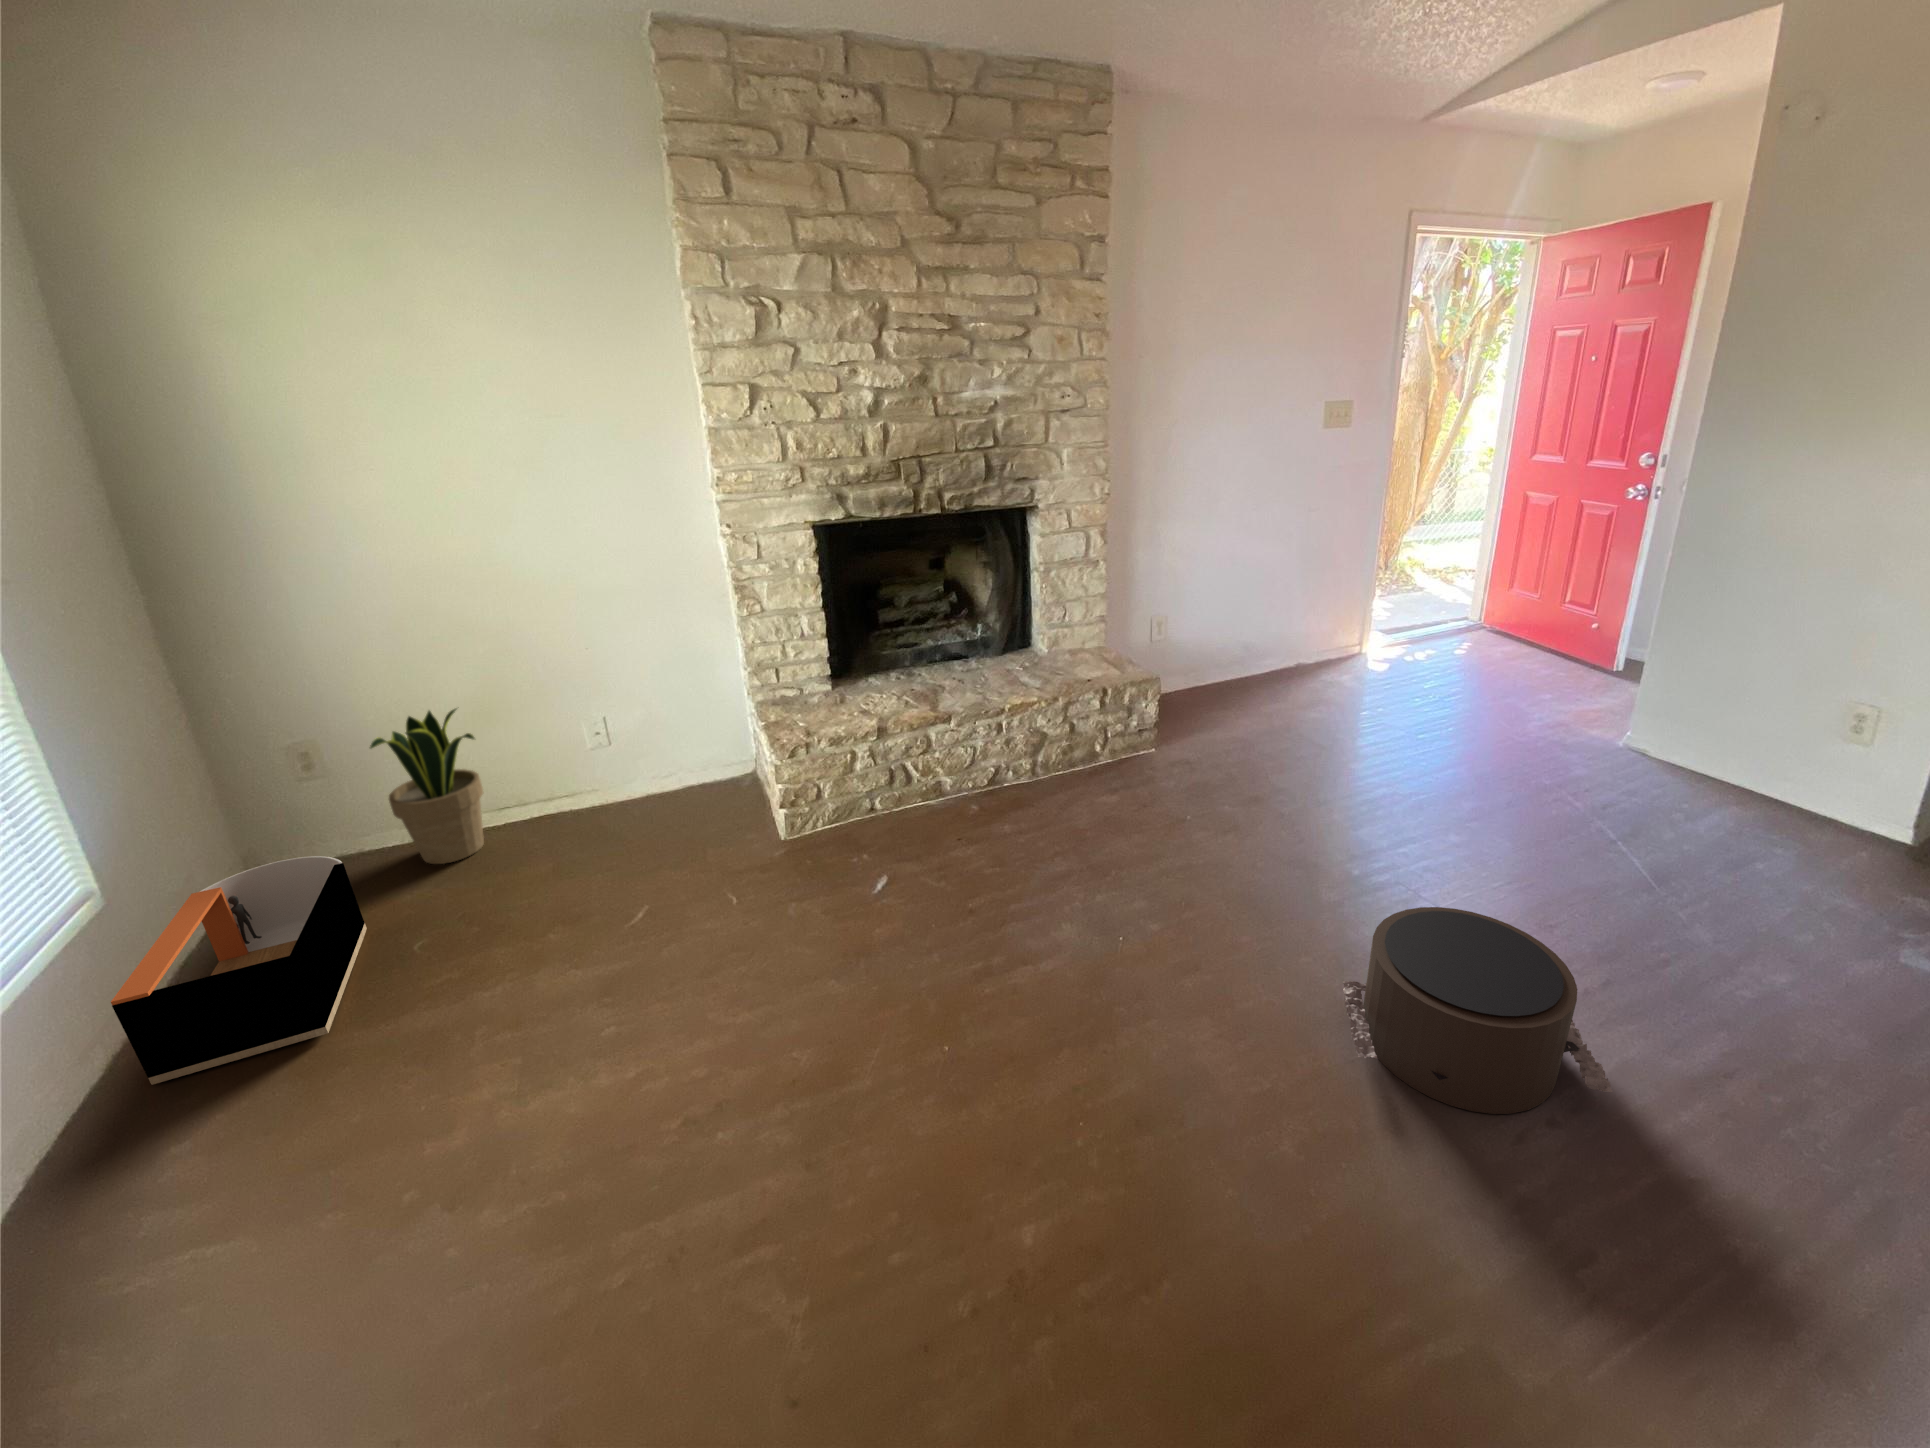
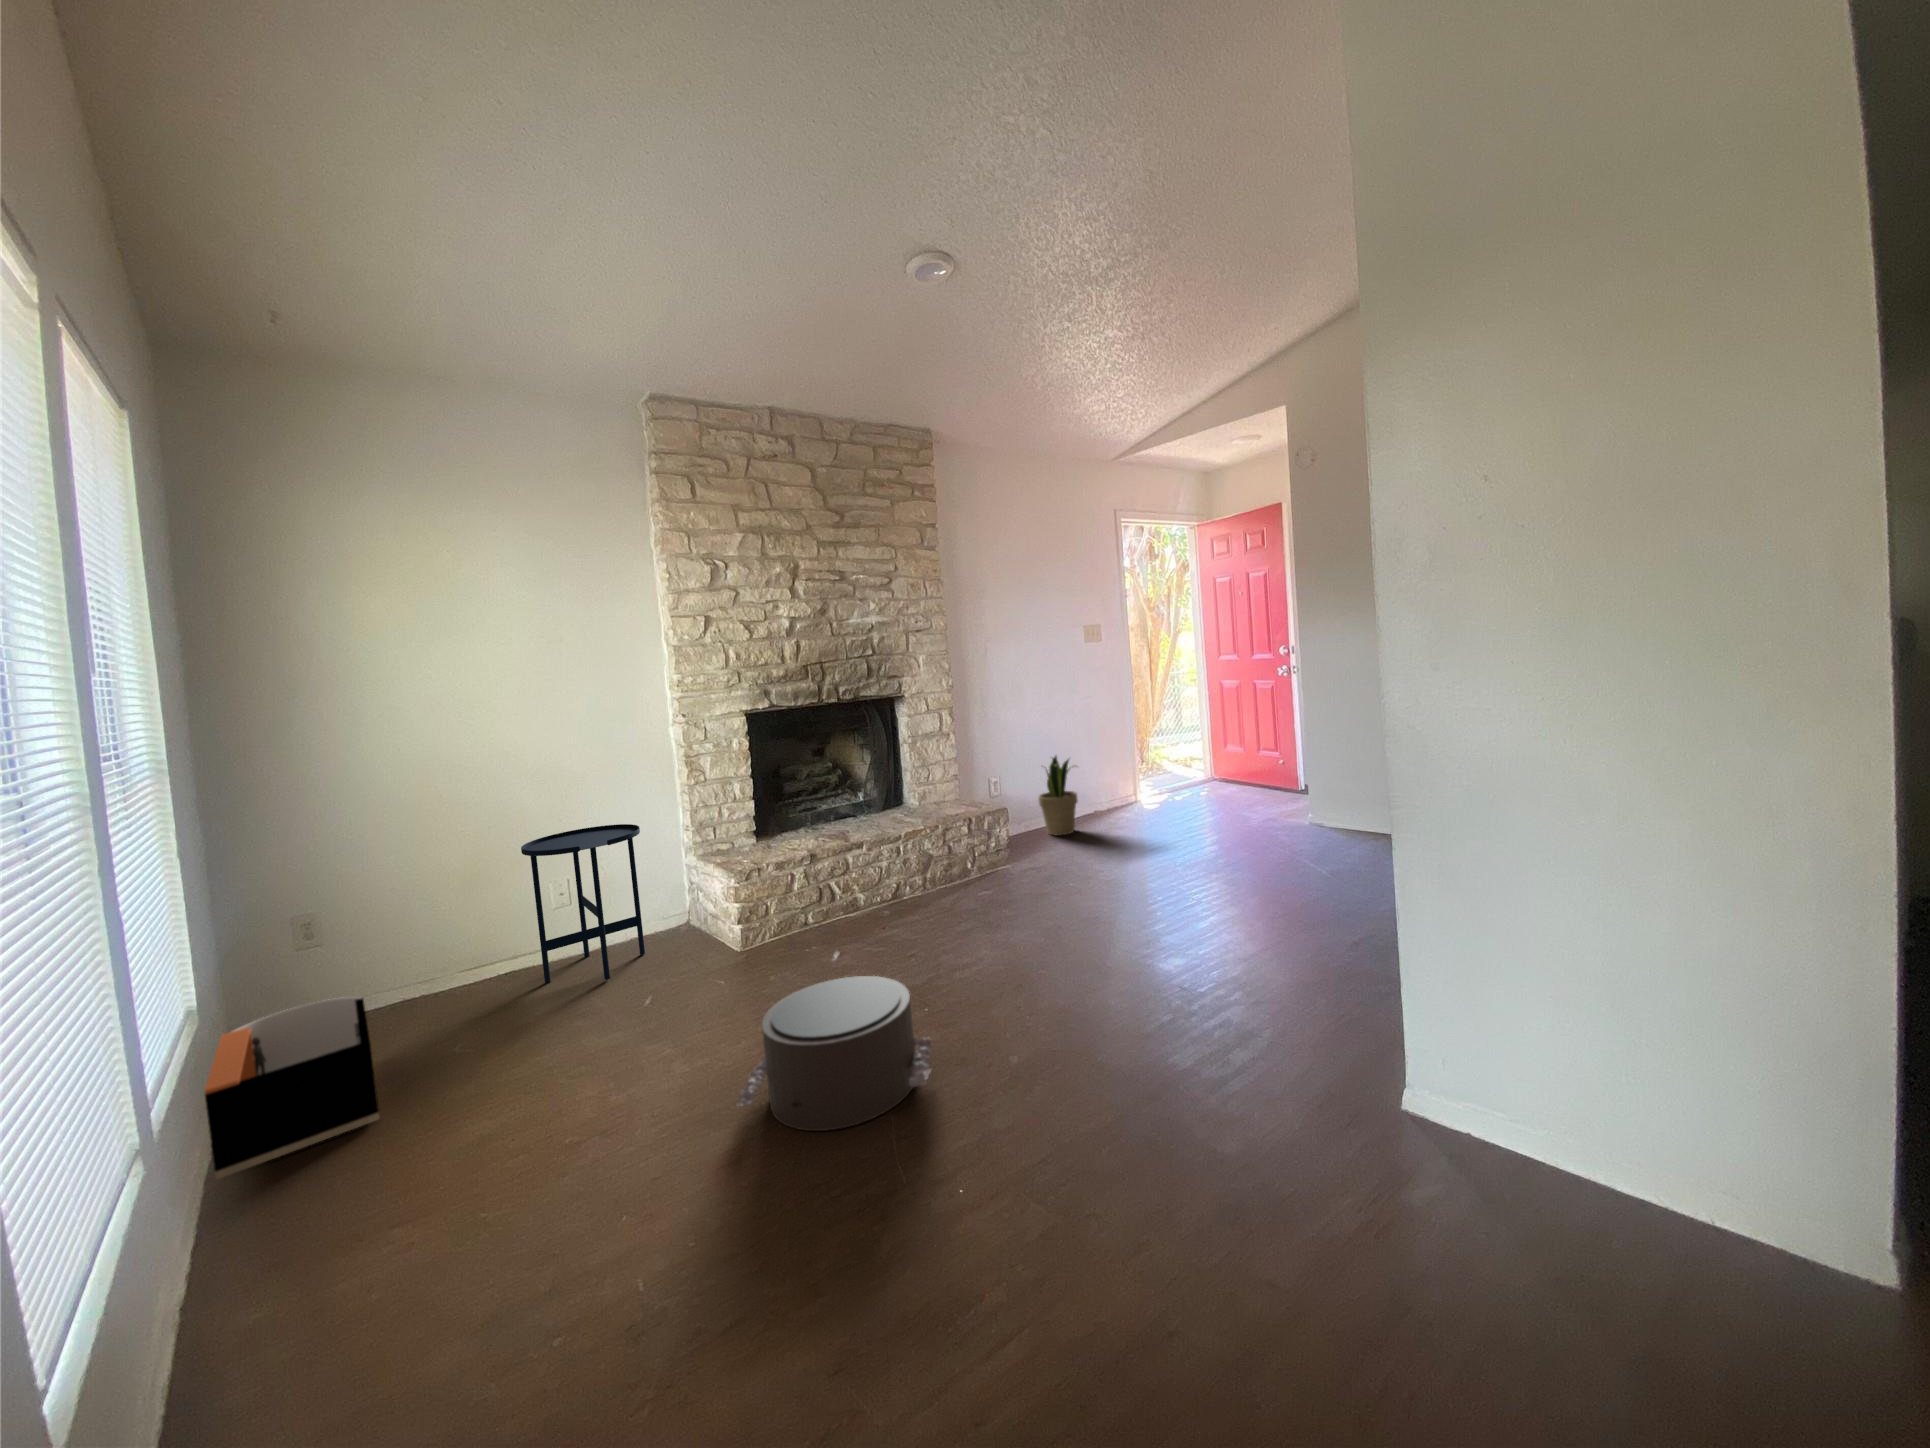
side table: none [528,659,689,851] -> present [521,824,645,984]
potted plant: present [370,709,484,864] -> present [1038,756,1078,835]
pouf: present [1343,907,1612,1114] -> present [737,976,931,1131]

